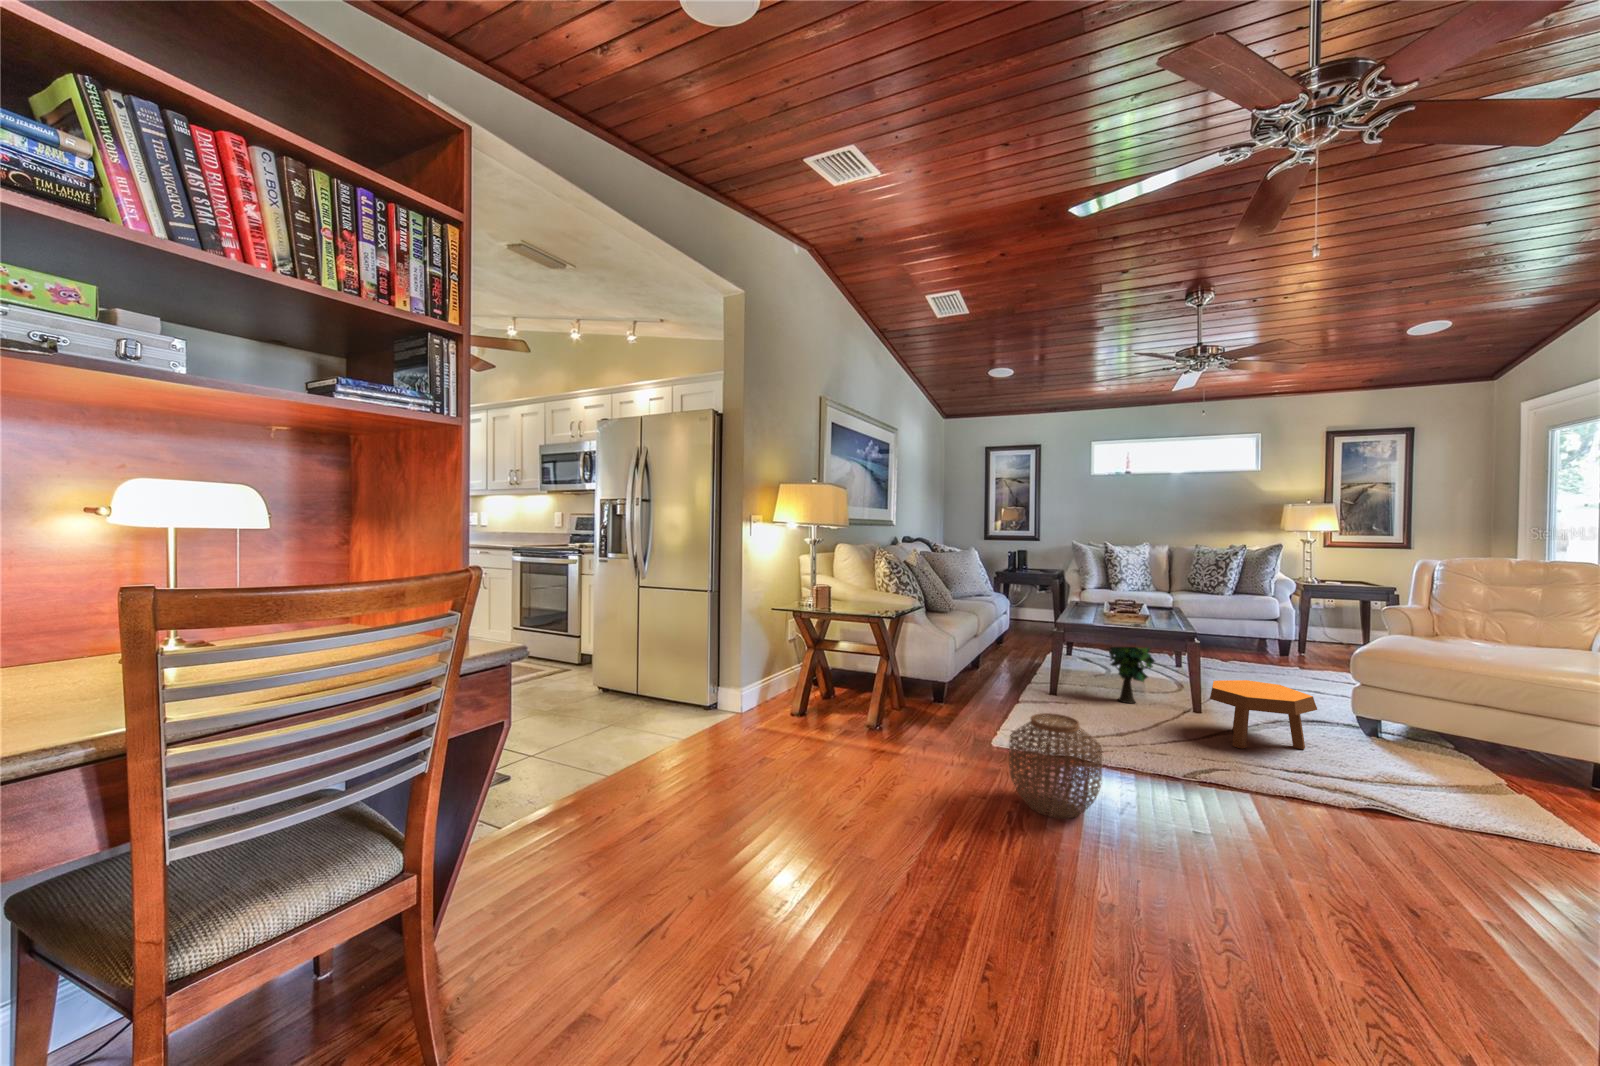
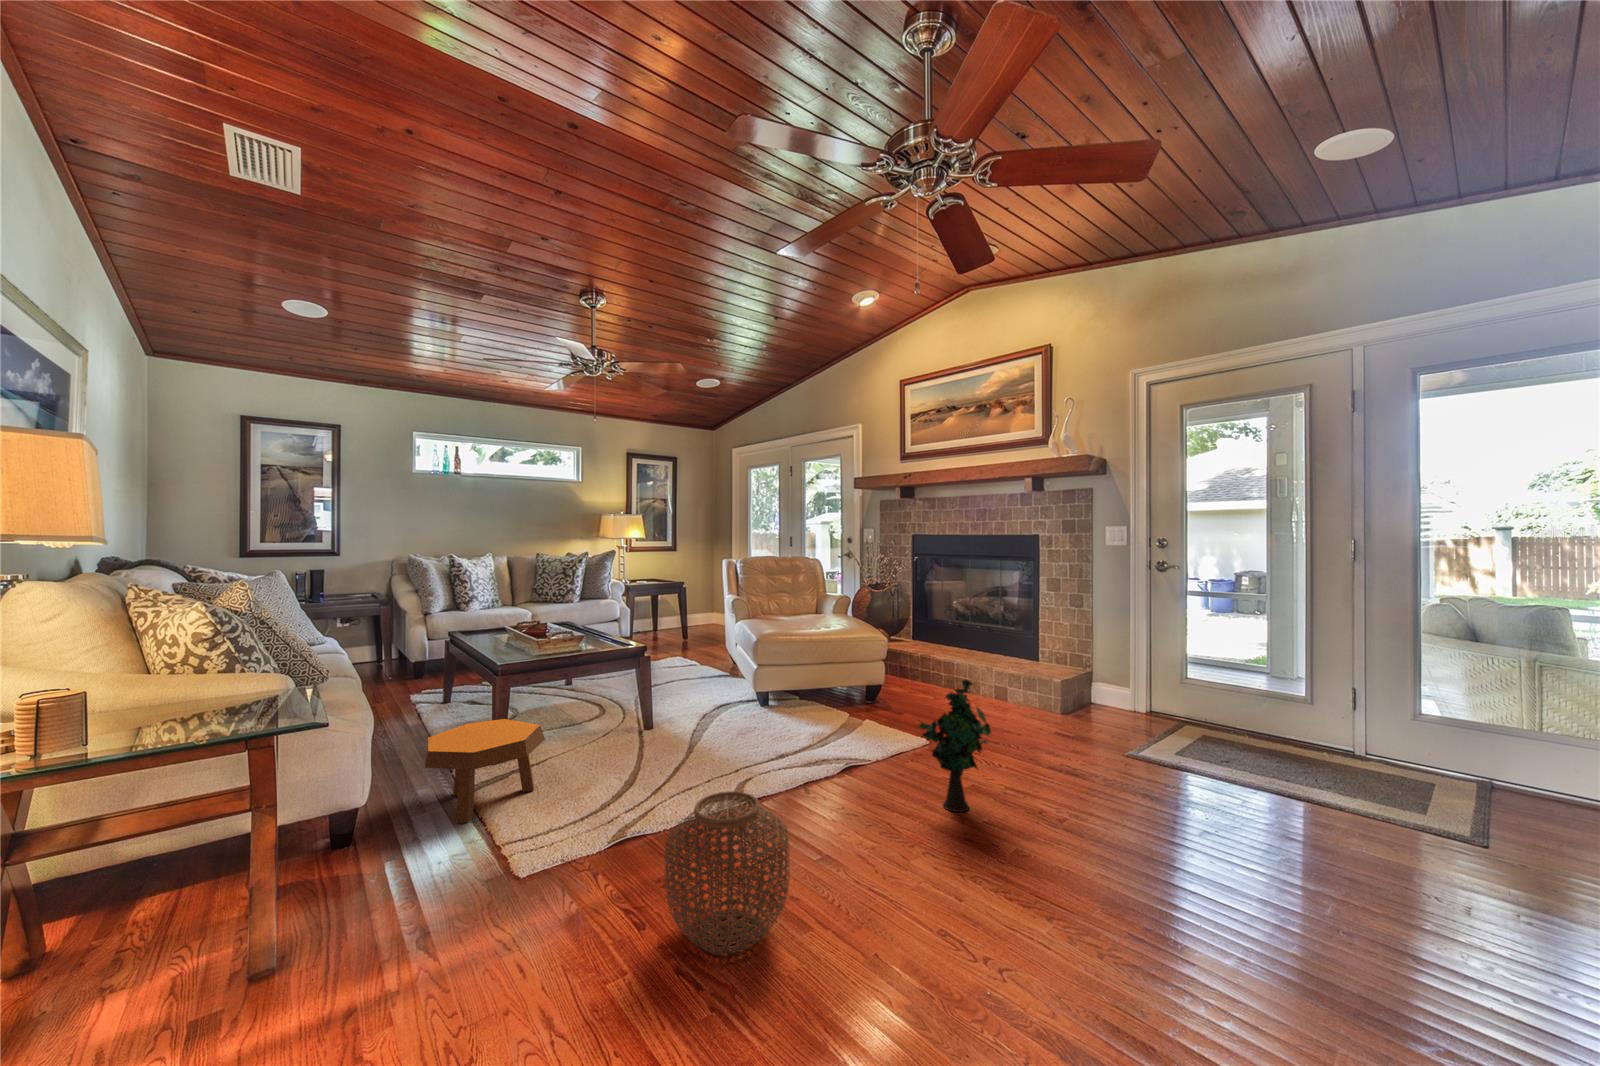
decorative plant: present [1105,624,1155,703] -> present [919,680,991,812]
footstool: present [1210,680,1317,750] -> present [425,719,545,823]

